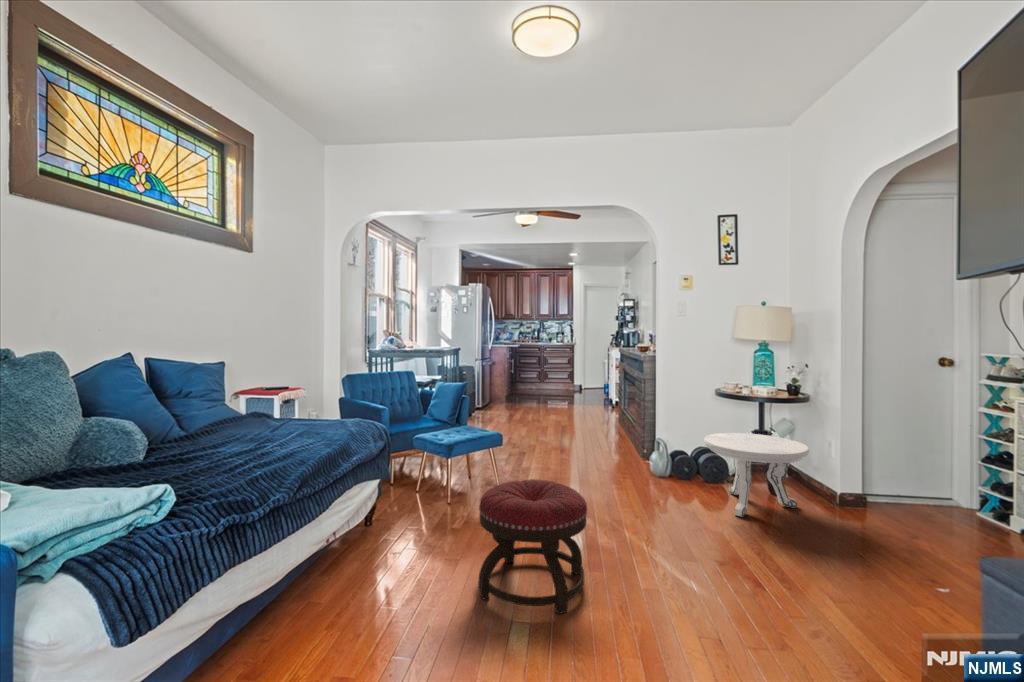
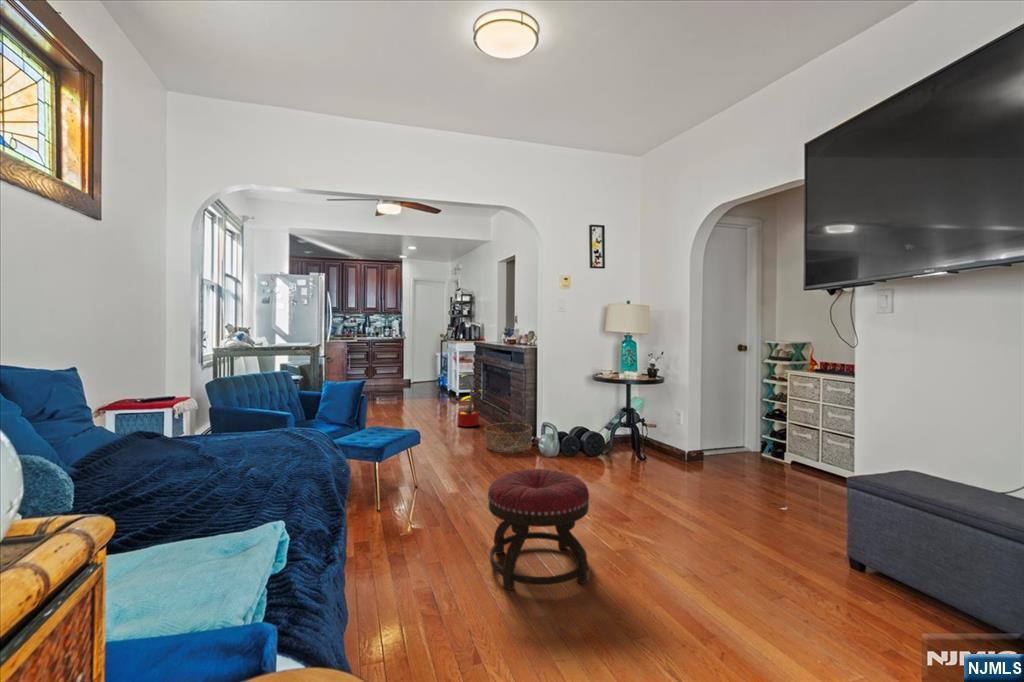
decorative plant: none [587,380,621,436] -> present [457,375,479,427]
side table: present [704,433,809,517] -> none [600,411,678,479]
basket: none [595,434,647,467] -> present [485,423,532,453]

